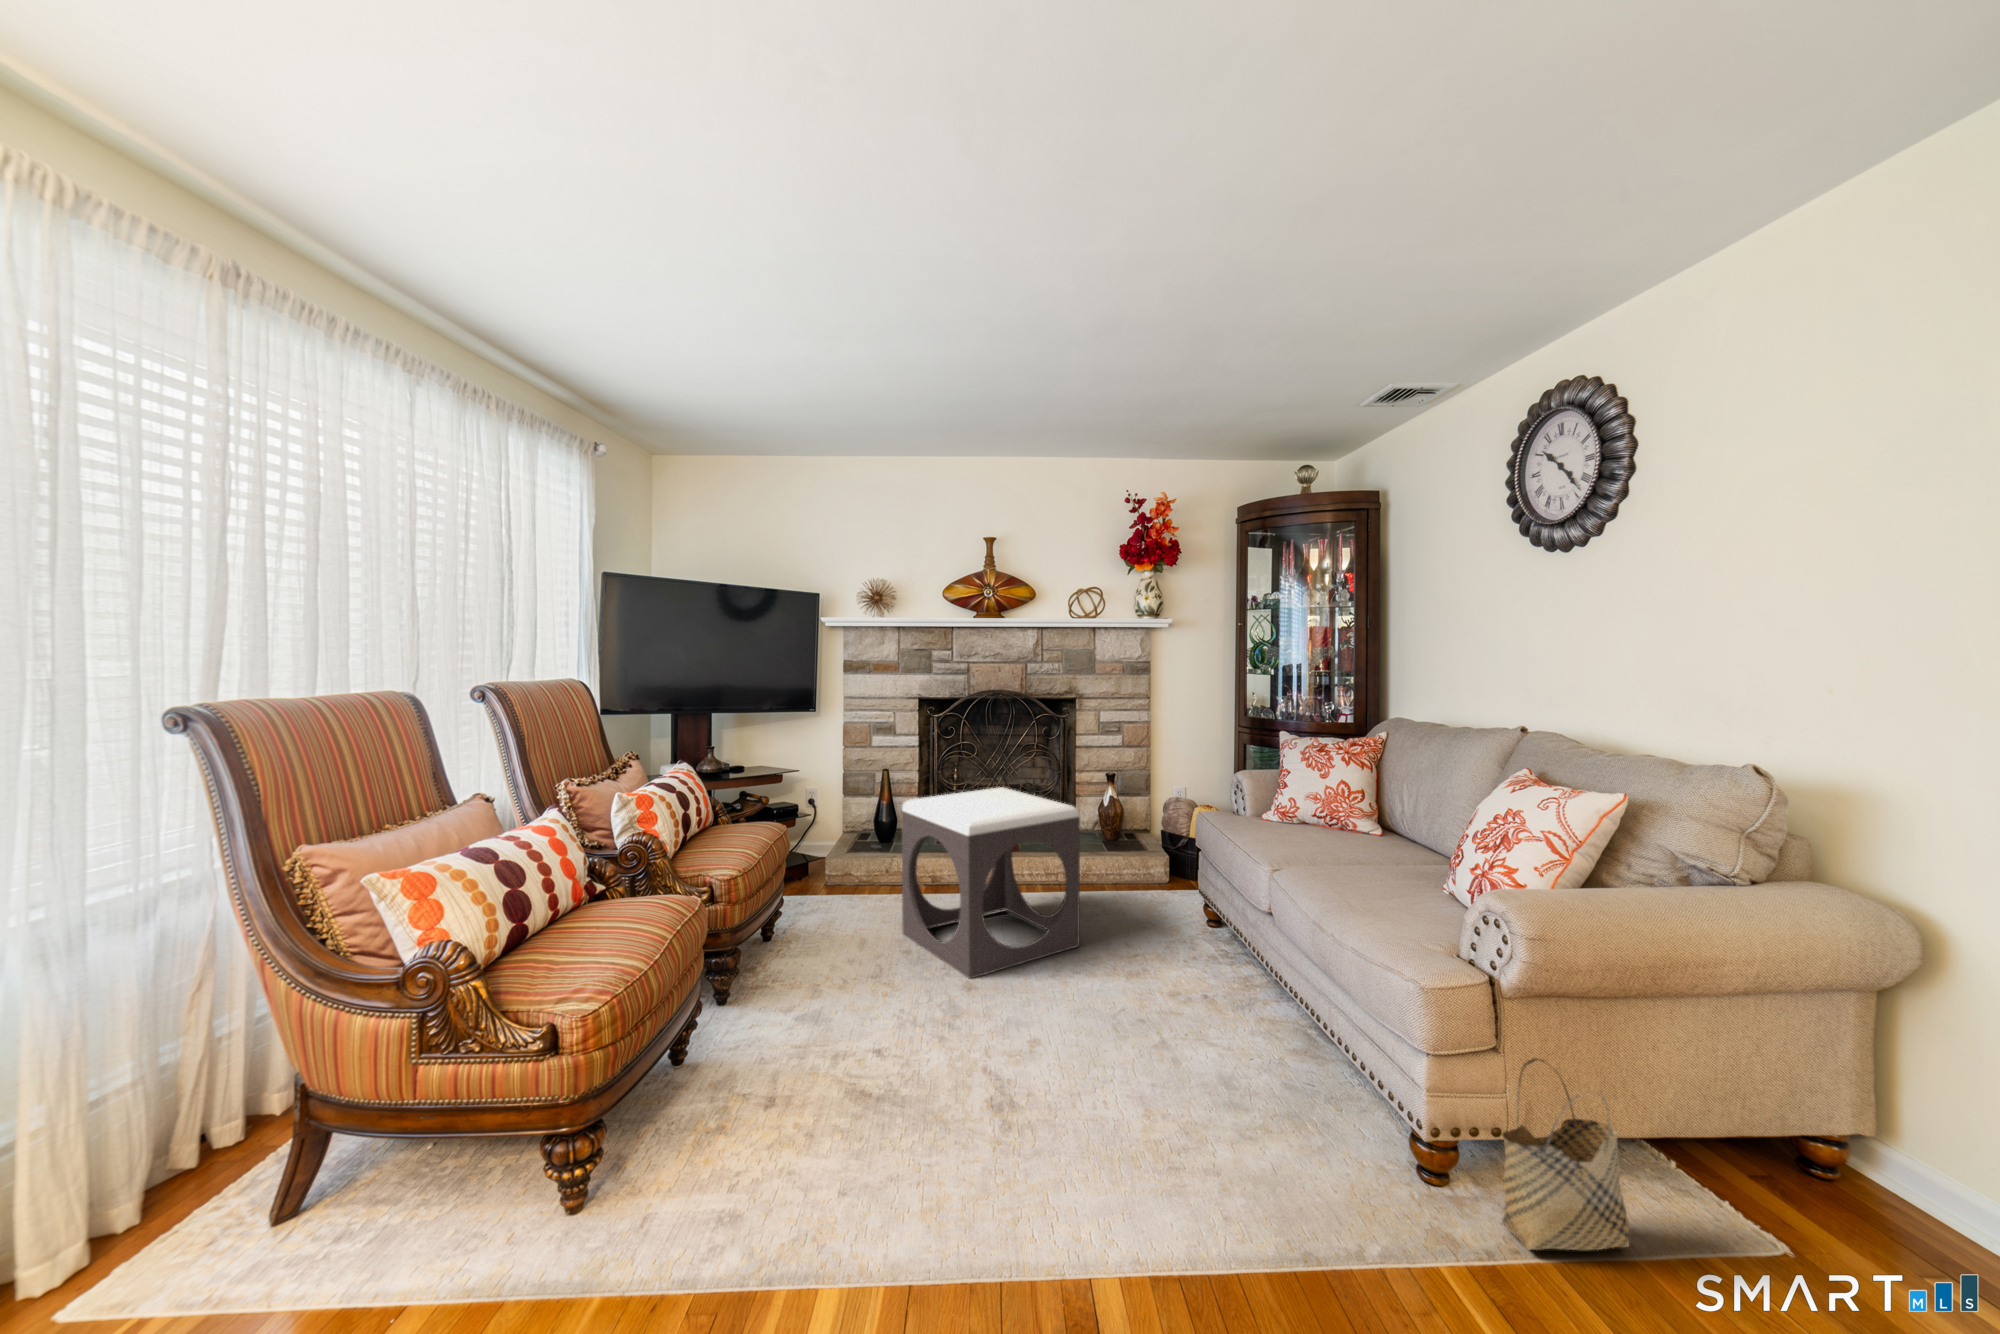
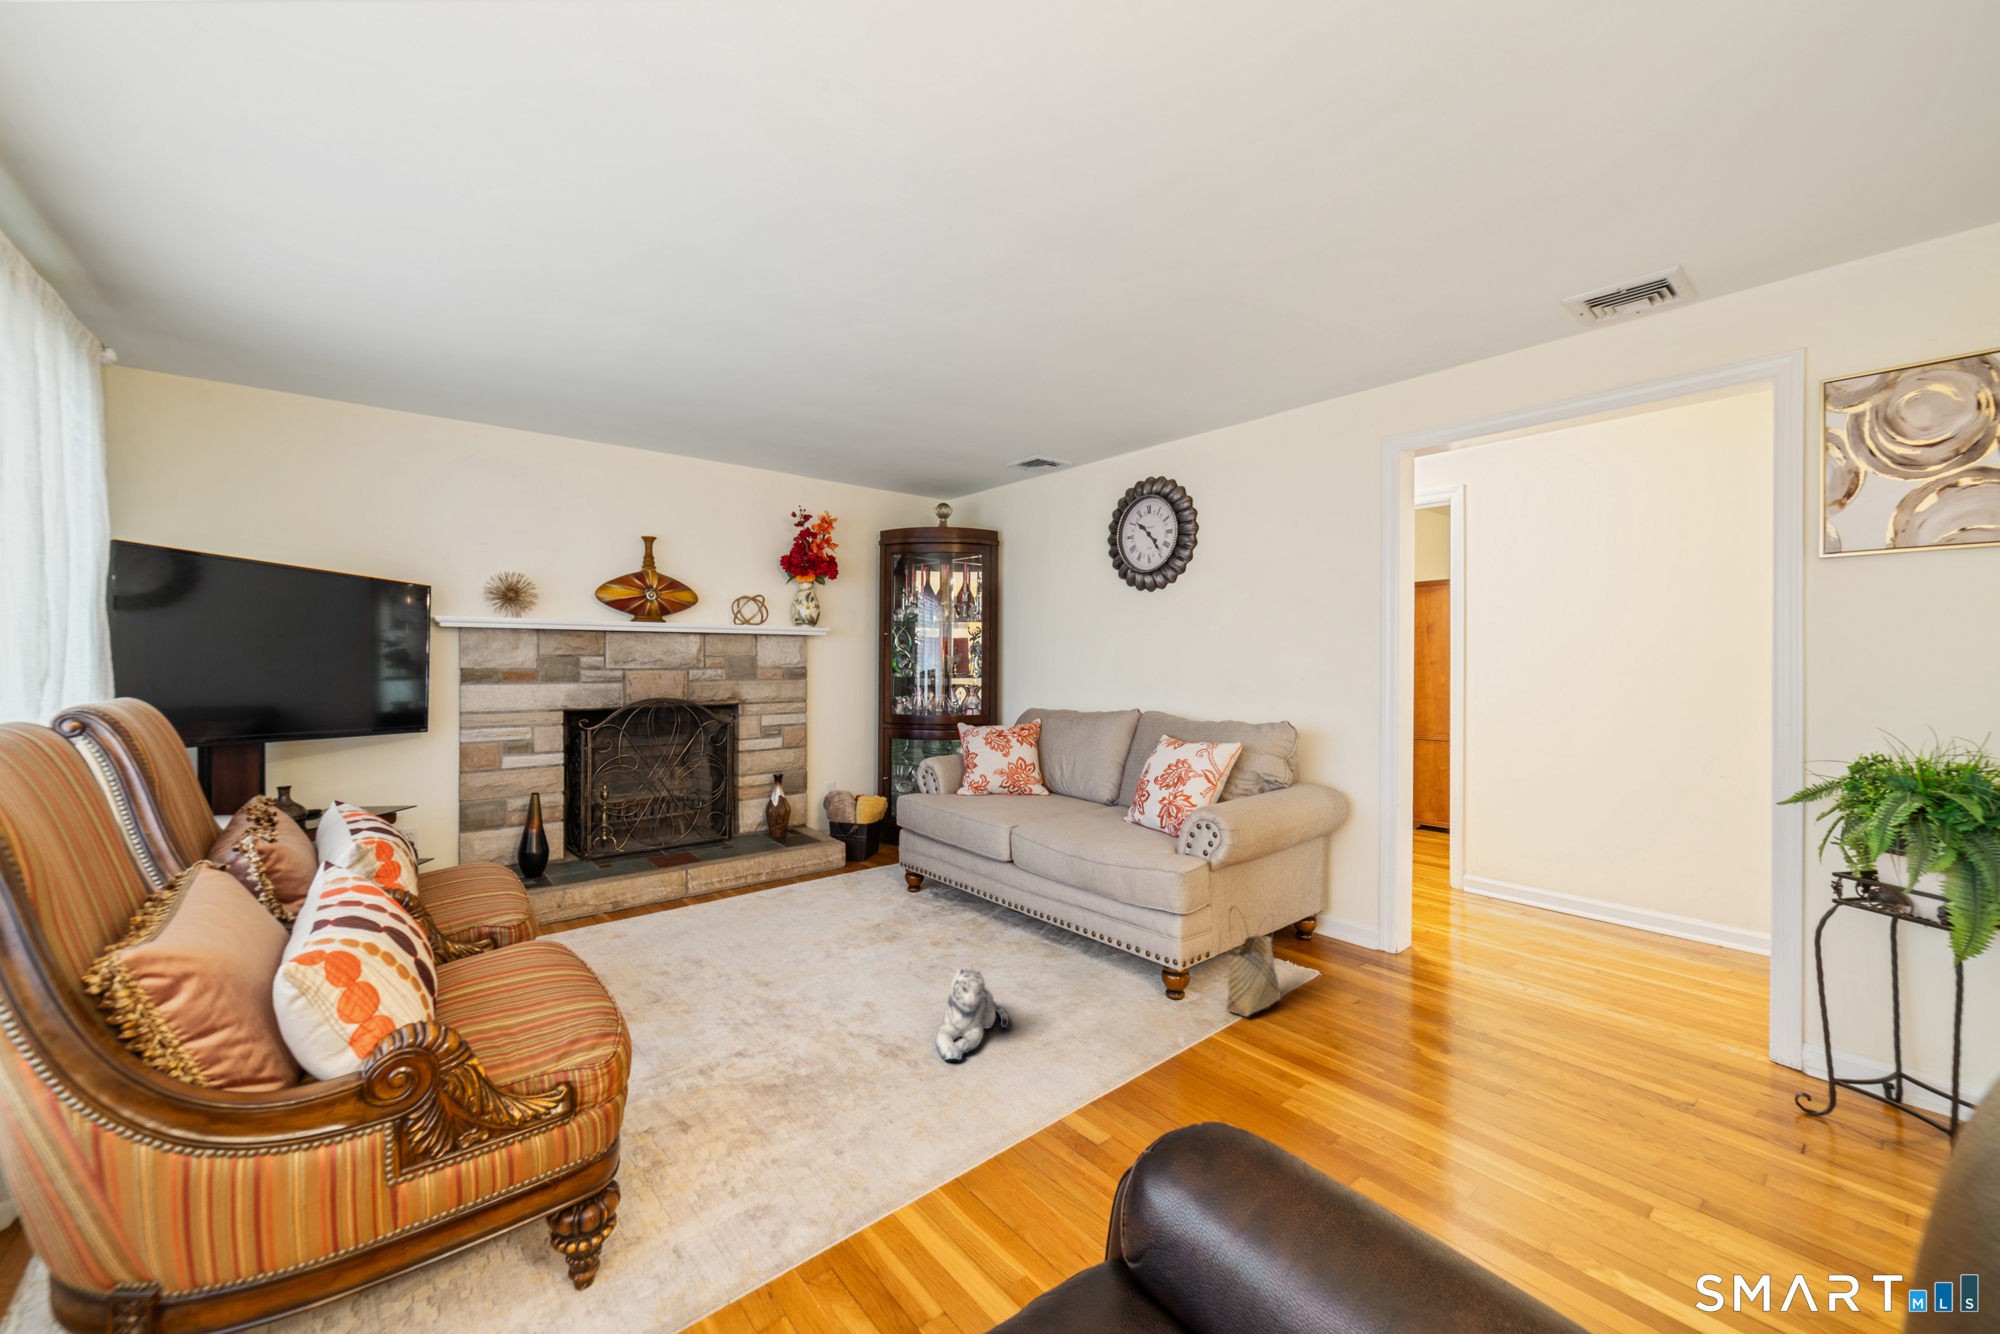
footstool: present [902,787,1080,978] -> none [642,795,833,983]
plush toy: none [1041,1027,1165,1138] -> present [936,969,1009,1060]

